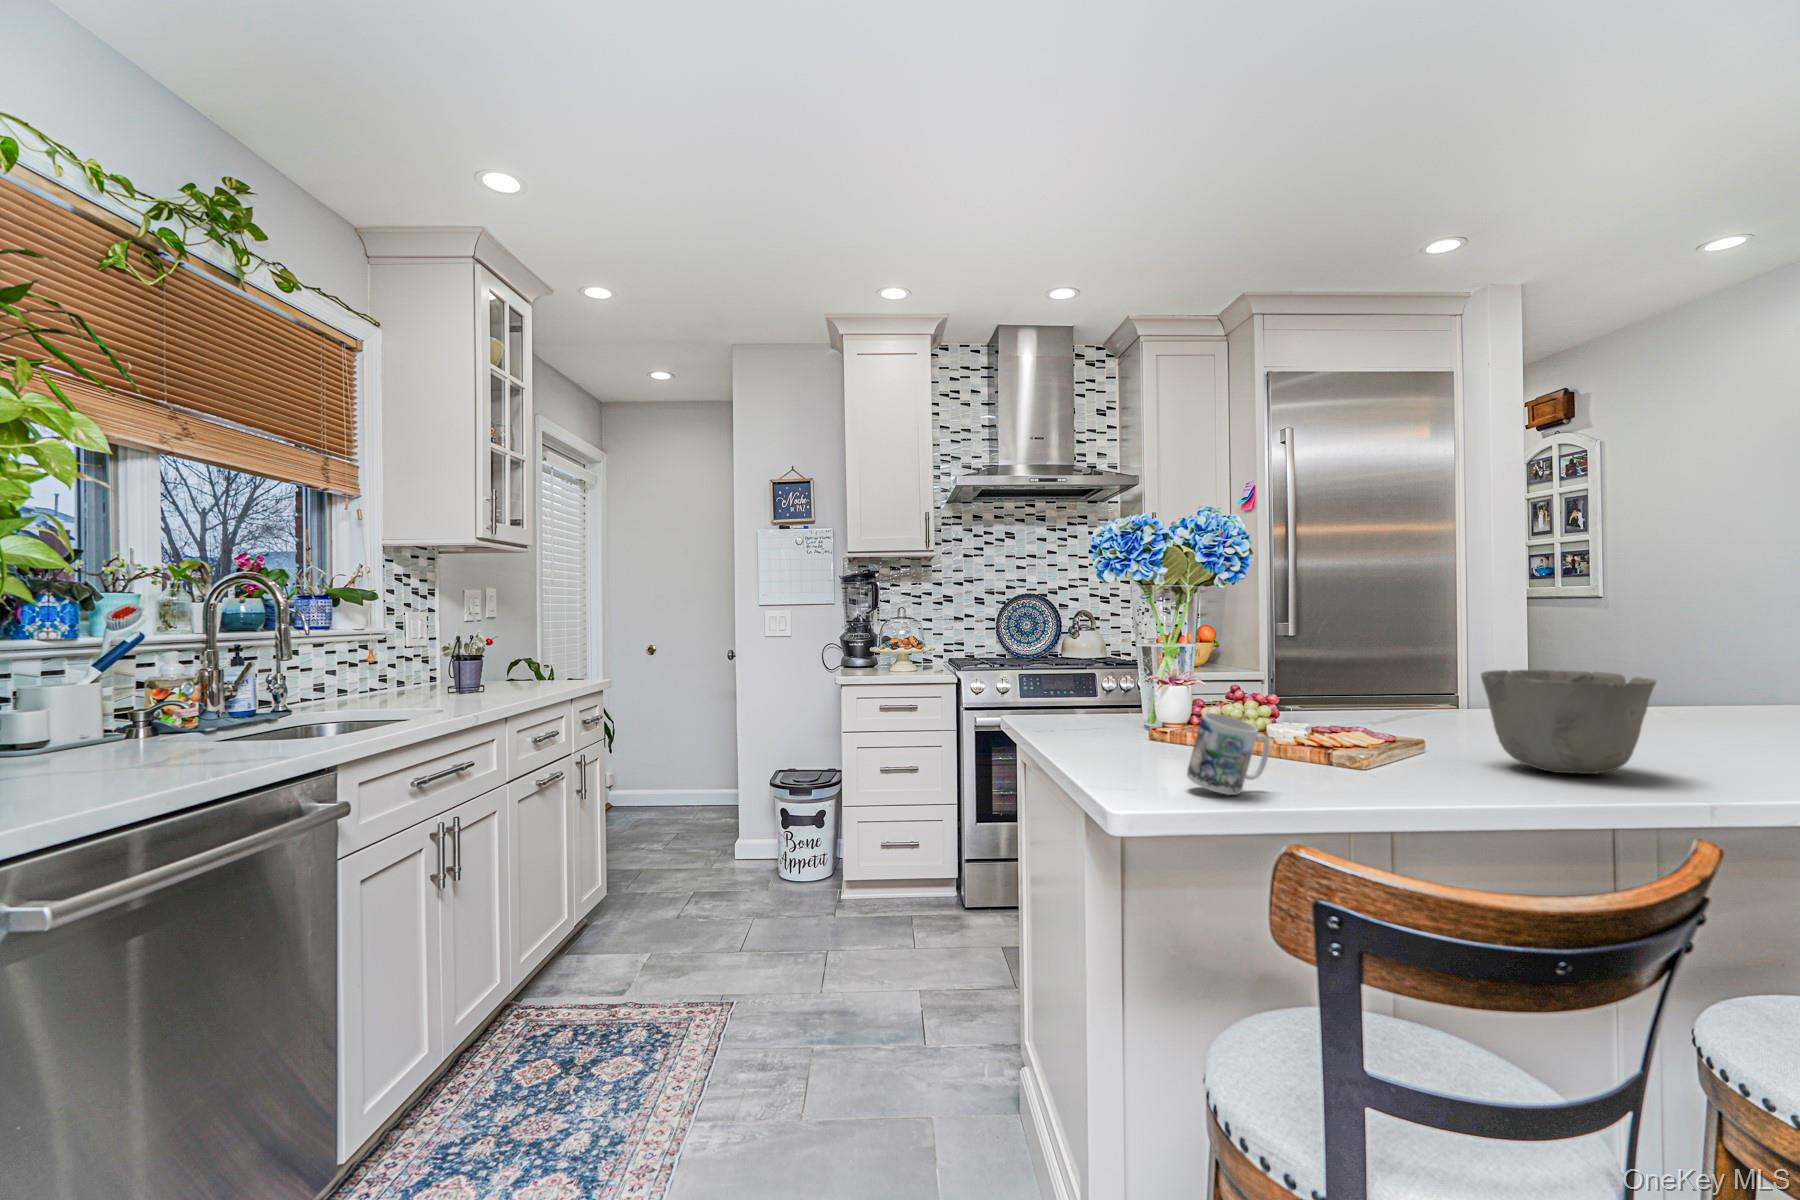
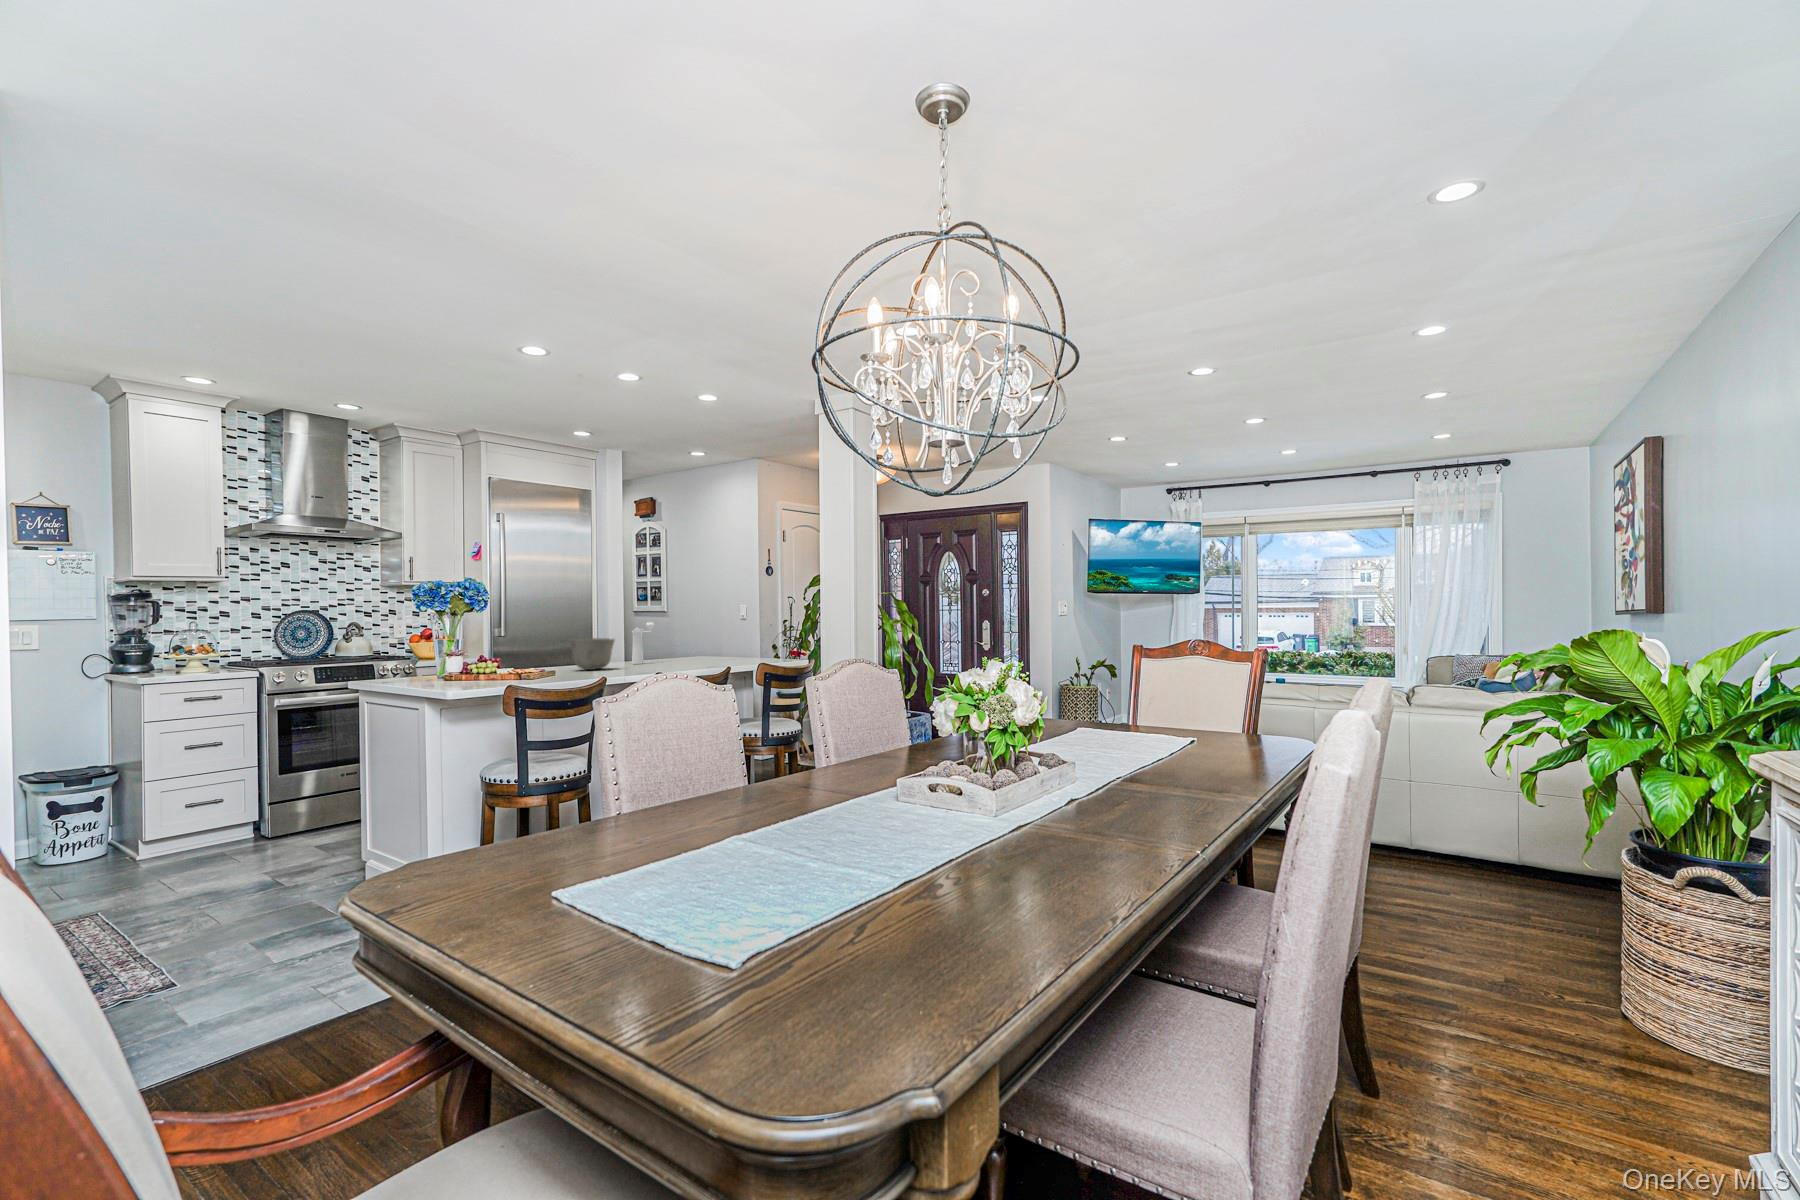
pepper mill: none [1668,623,1747,750] -> present [632,622,654,664]
mug: present [1187,713,1269,795] -> none [466,654,499,680]

